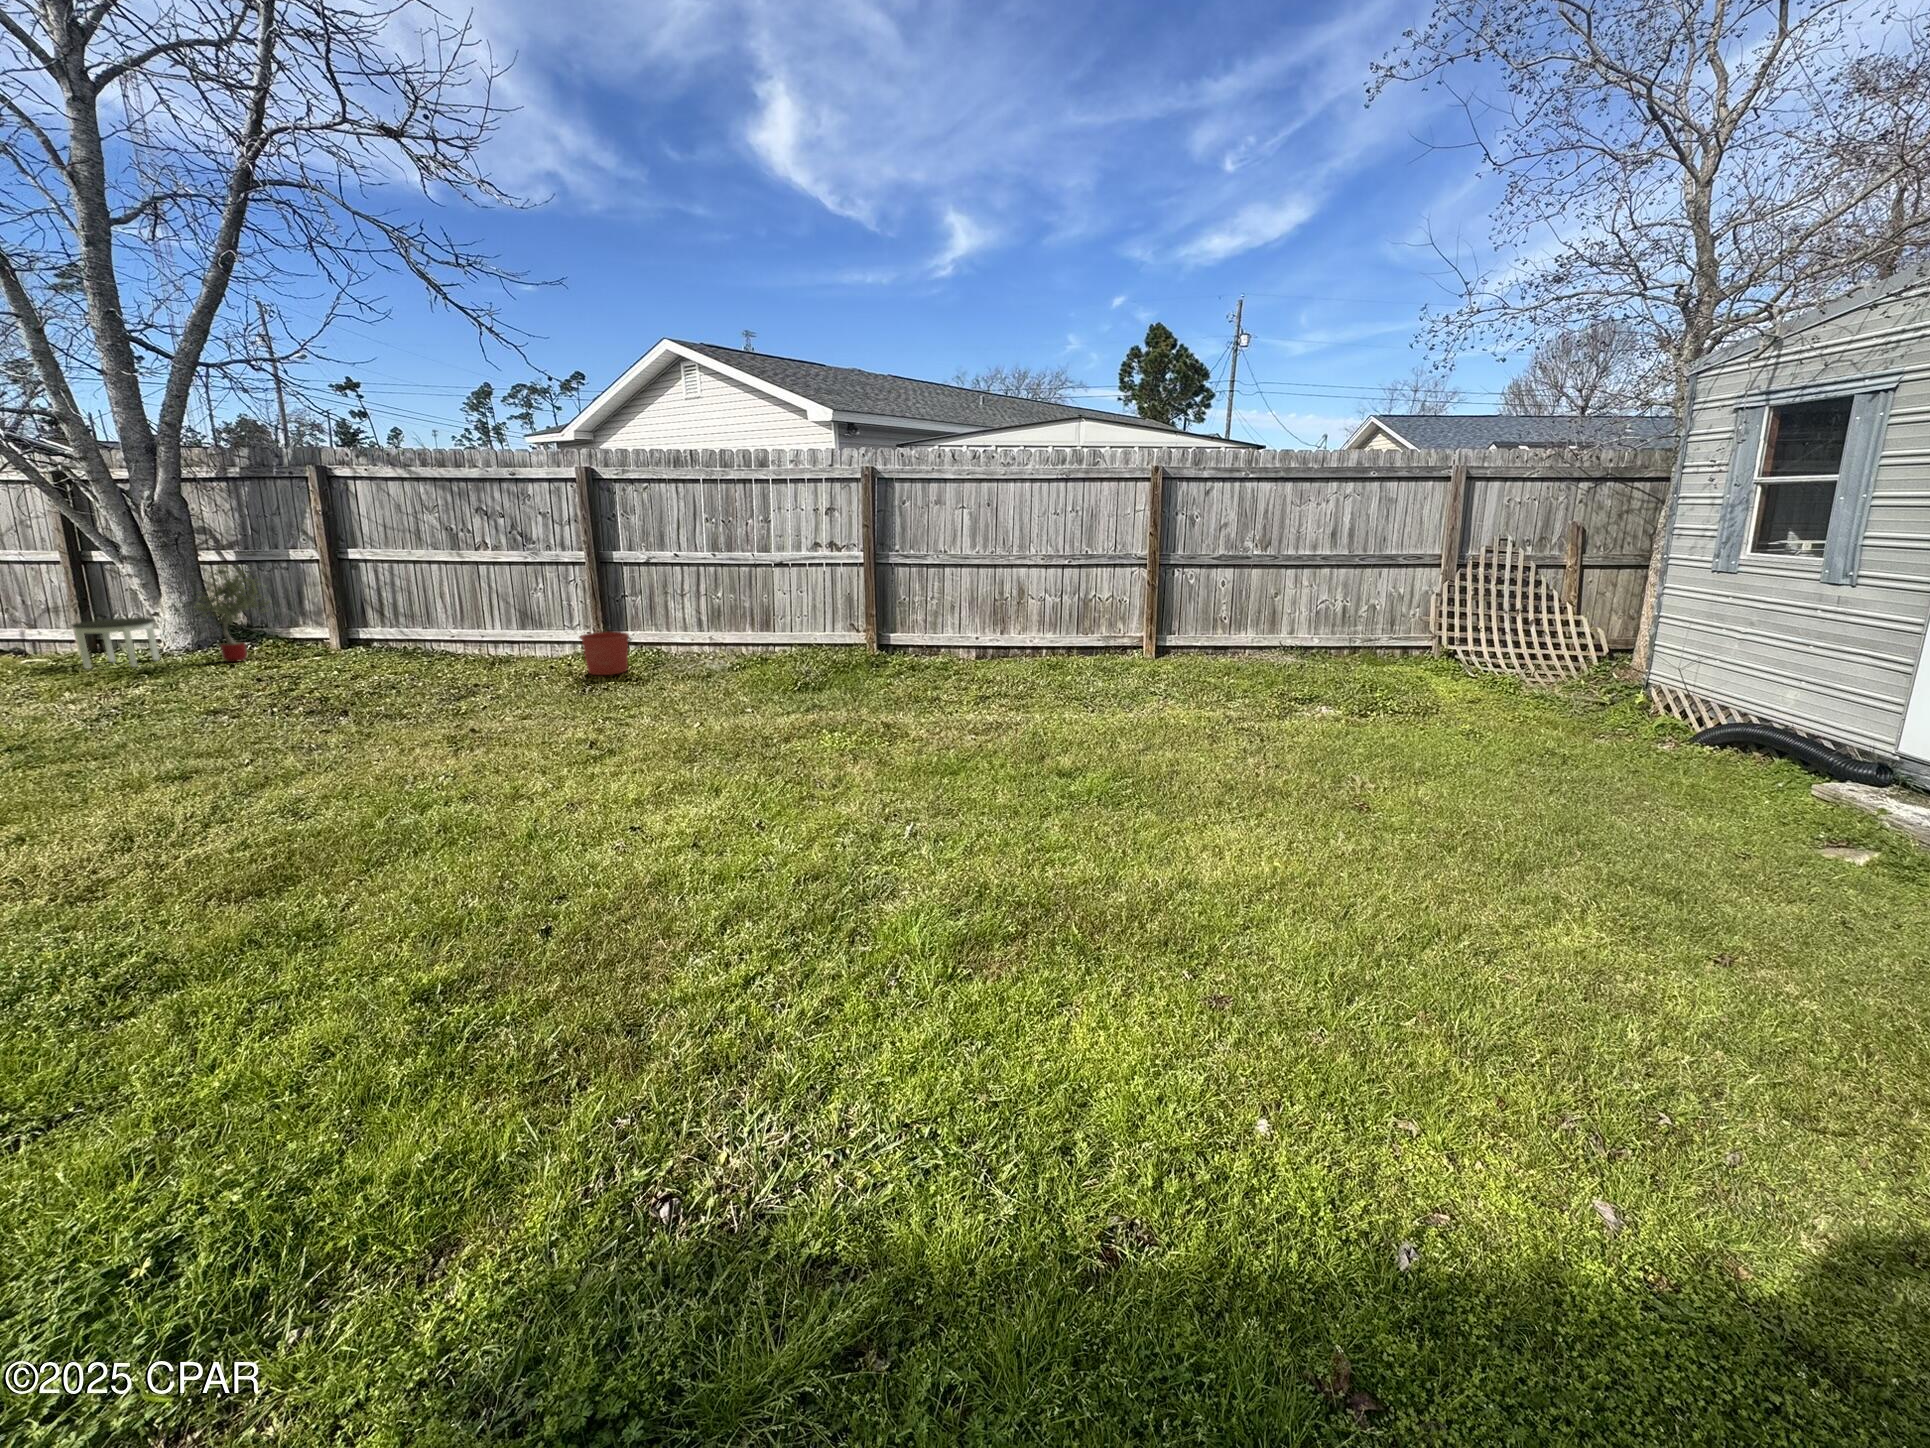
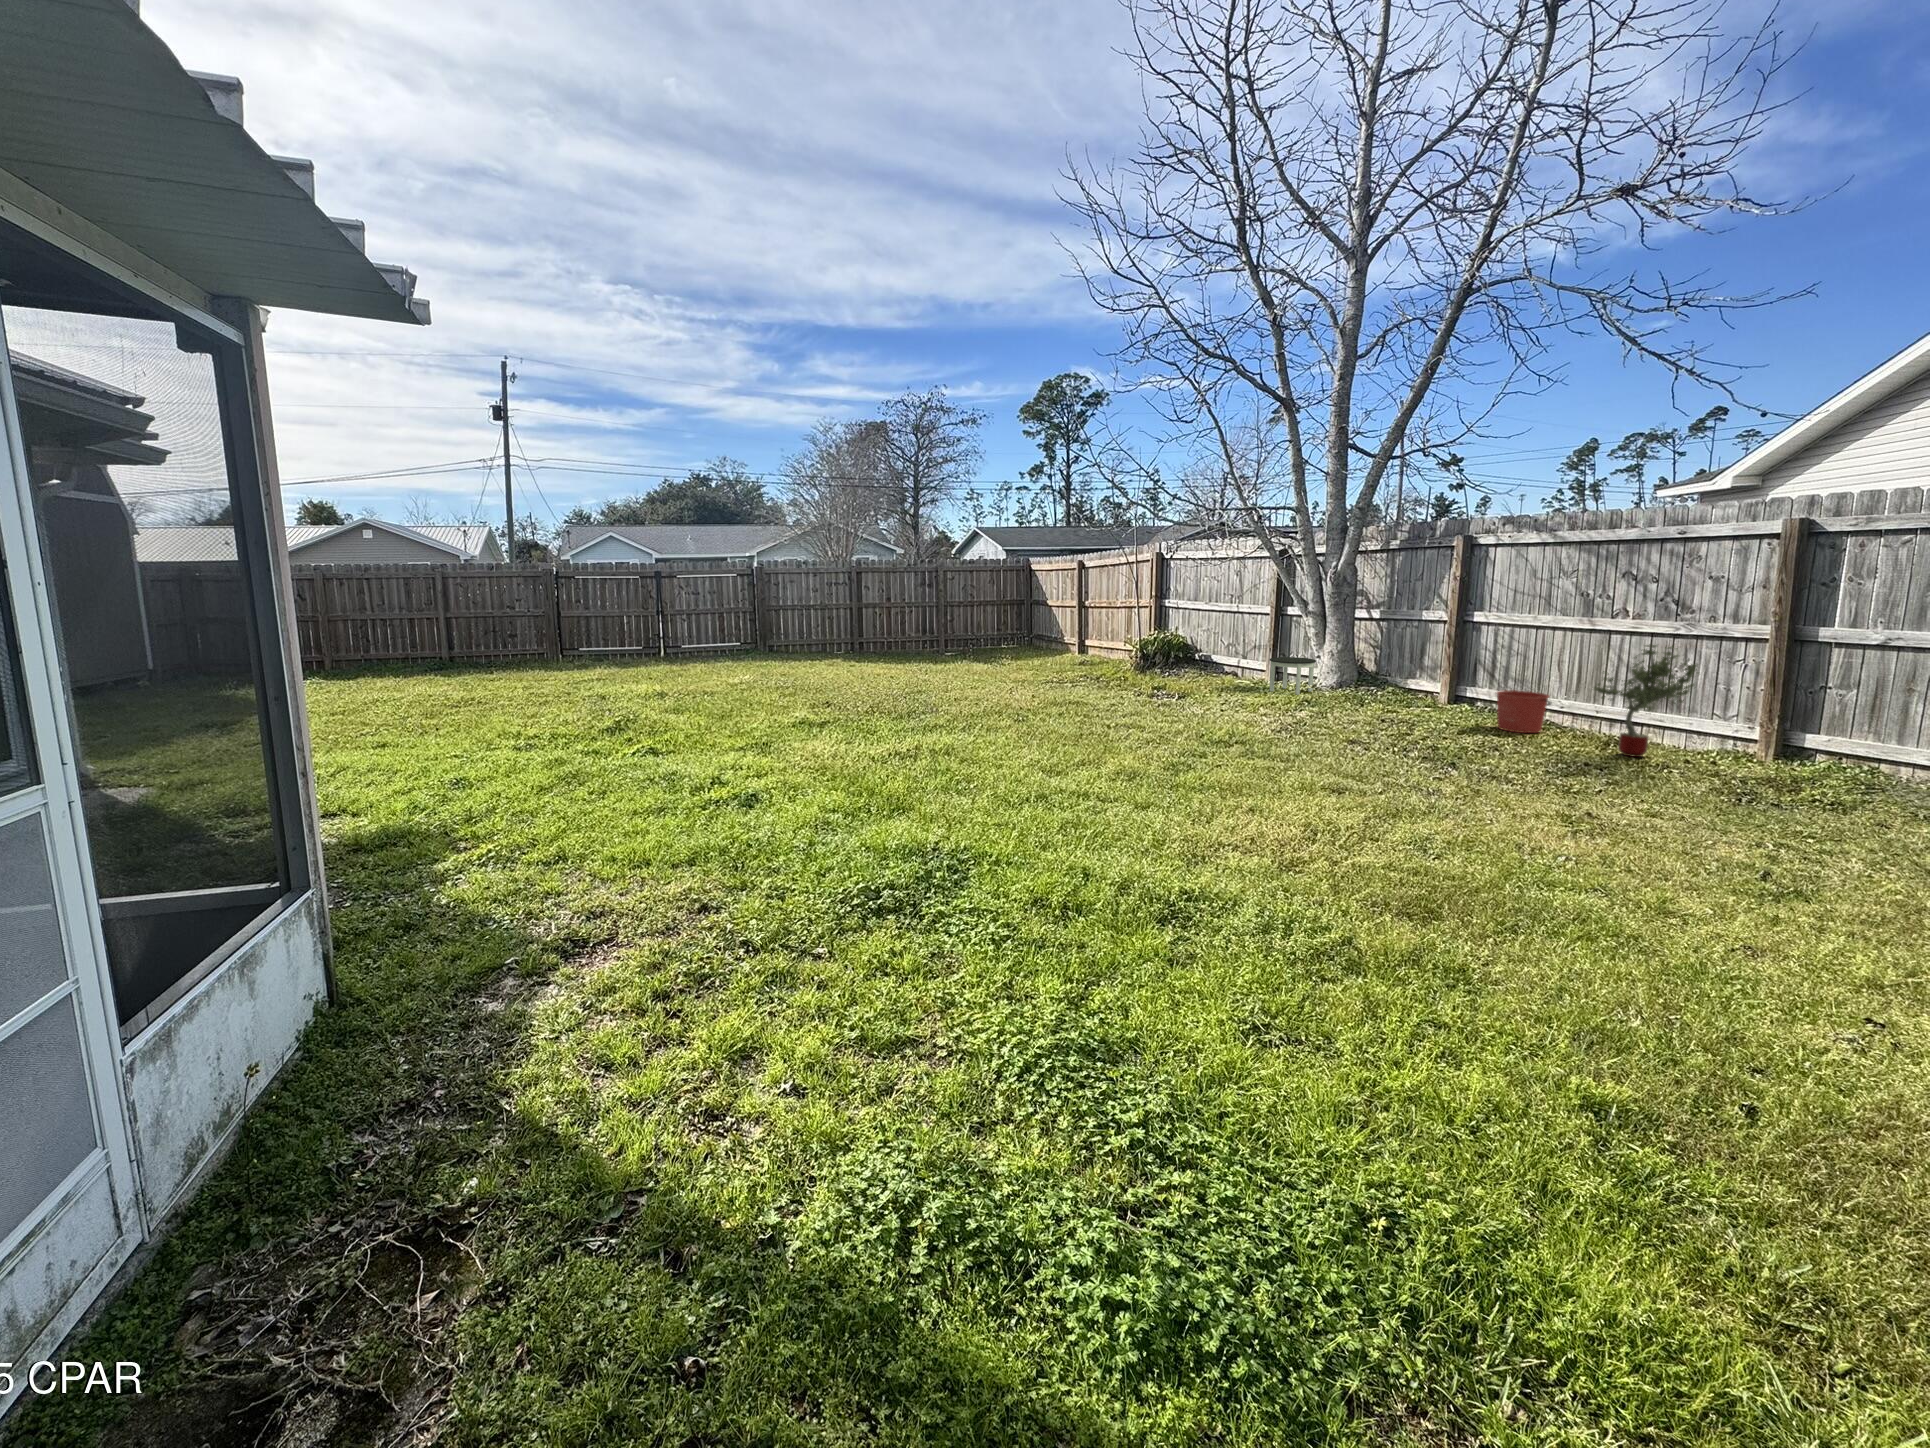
potted tree: present [194,565,270,662] -> present [1594,644,1697,757]
bucket: present [580,632,632,675] -> present [1496,690,1551,733]

